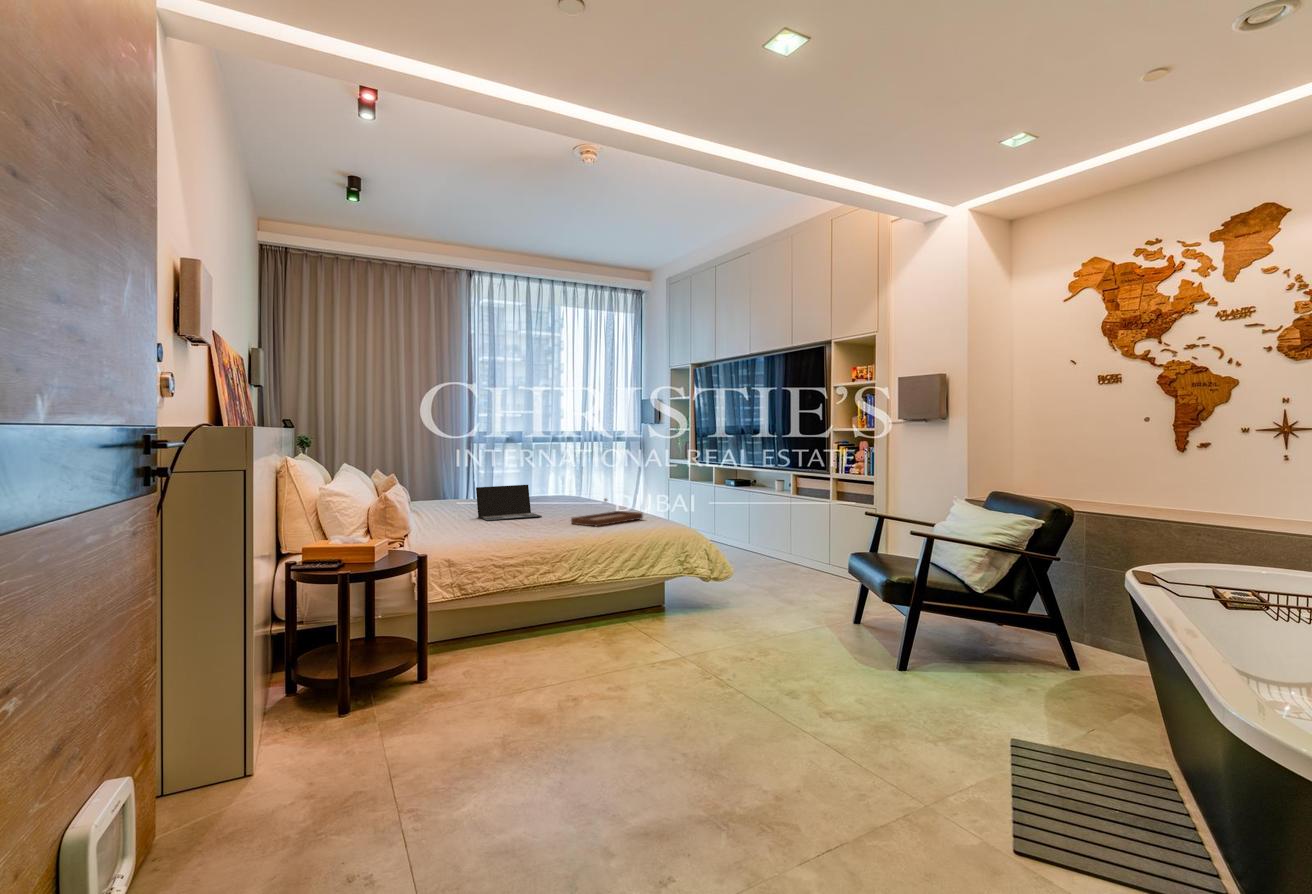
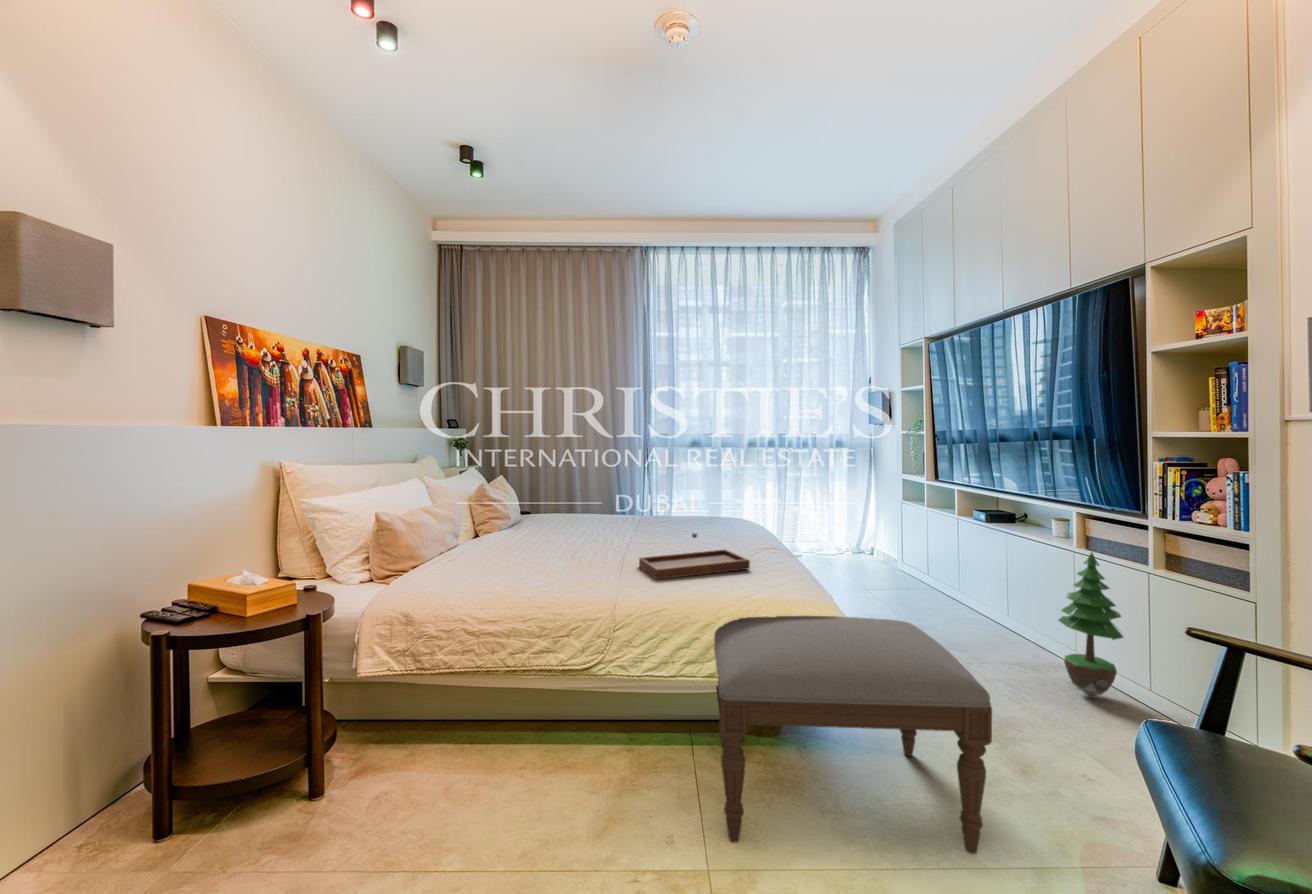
laptop: present [476,485,542,521] -> none [564,498,638,544]
potted tree: none [796,496,826,578] -> present [1059,553,1123,696]
ottoman: none [641,531,793,645] -> present [714,616,992,854]

